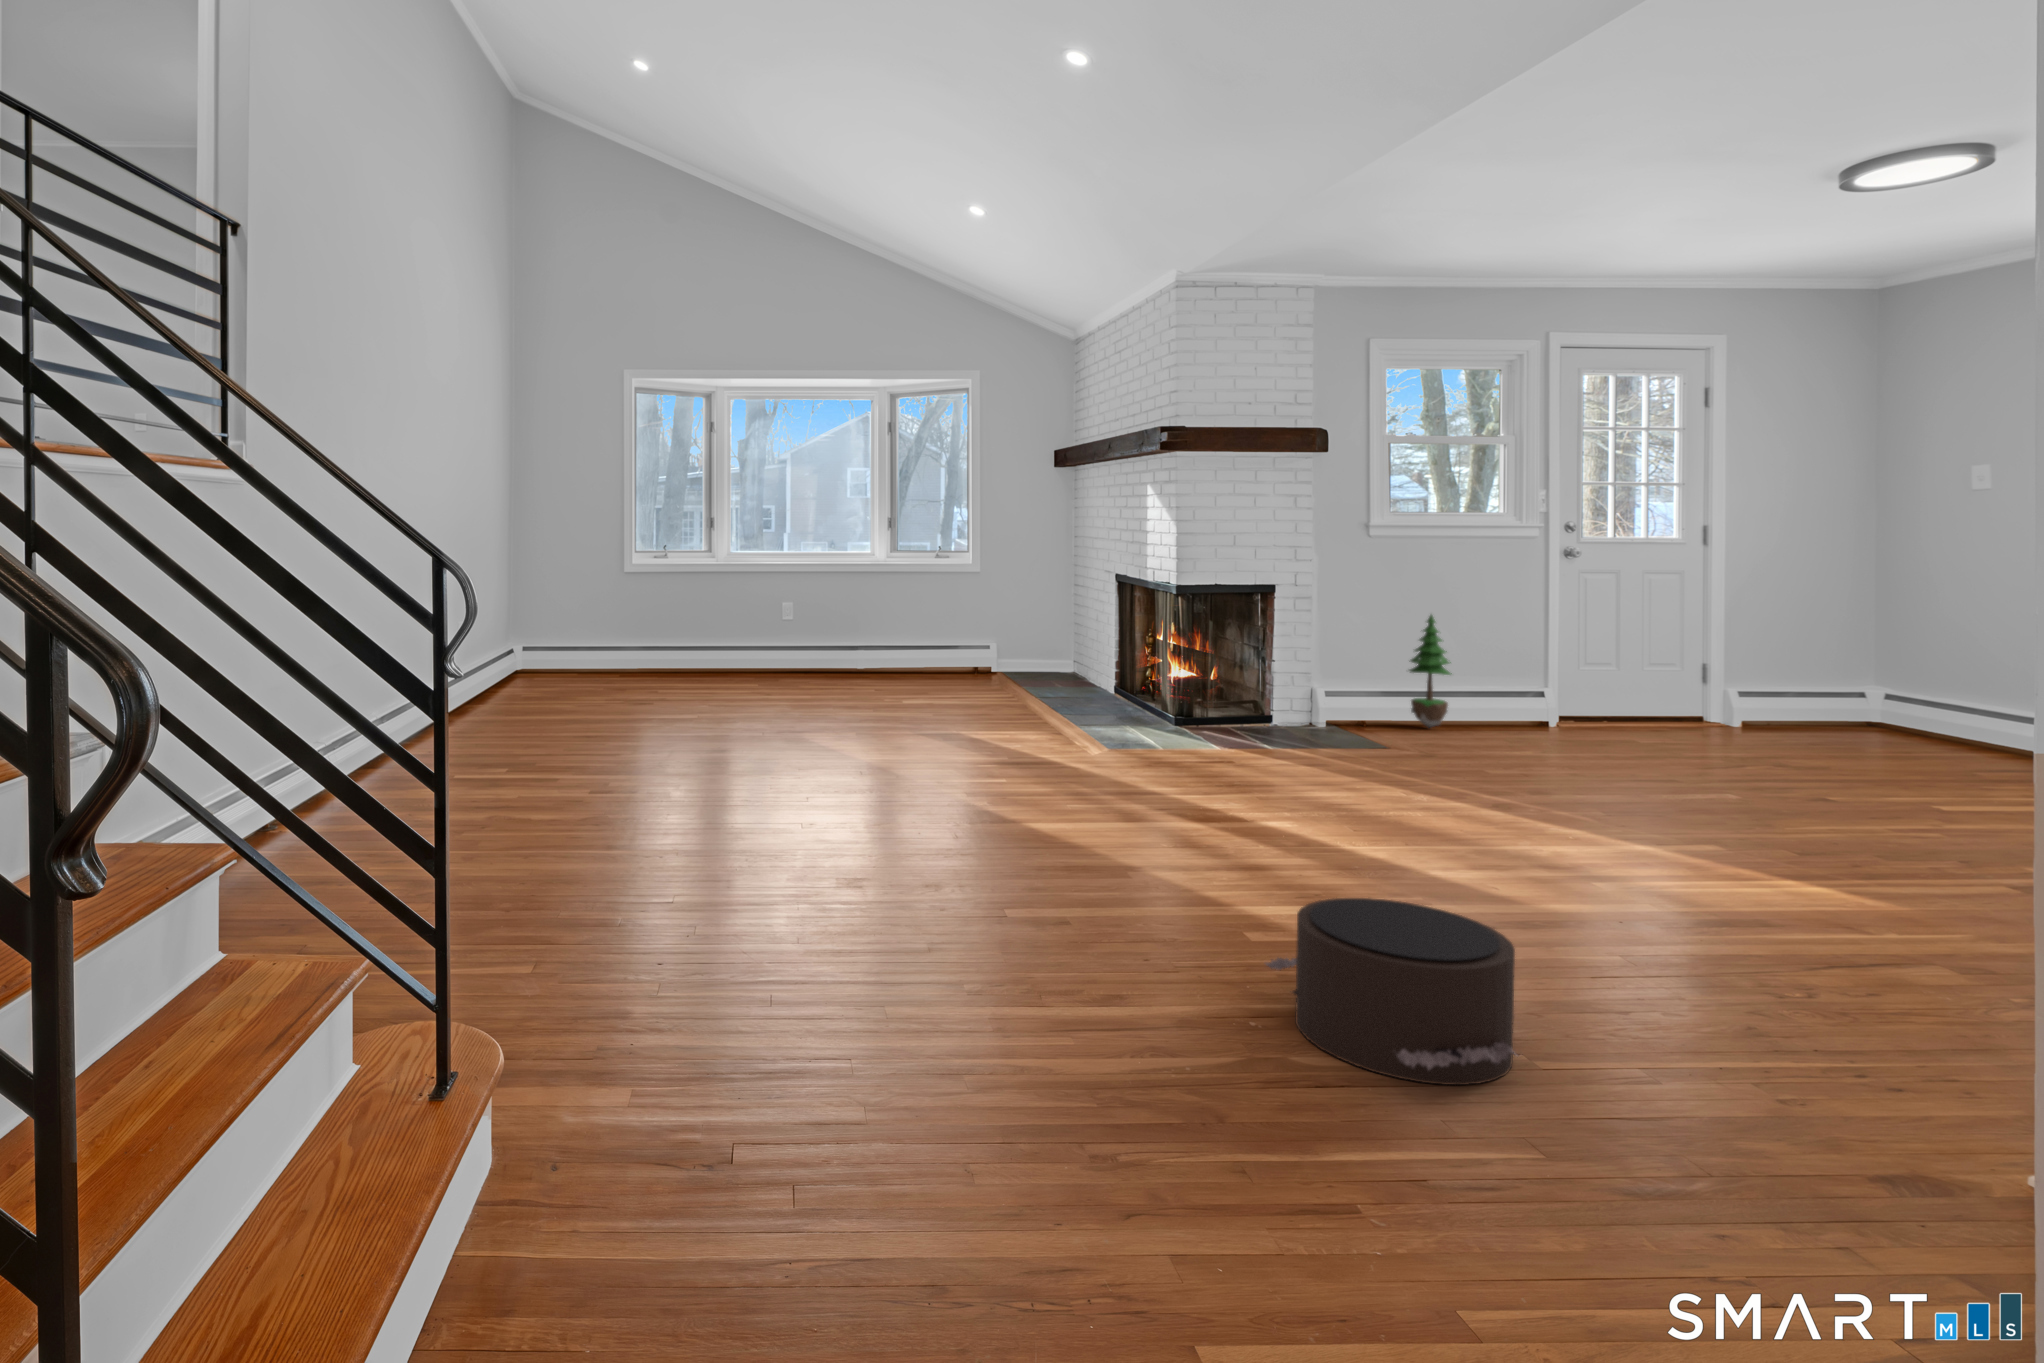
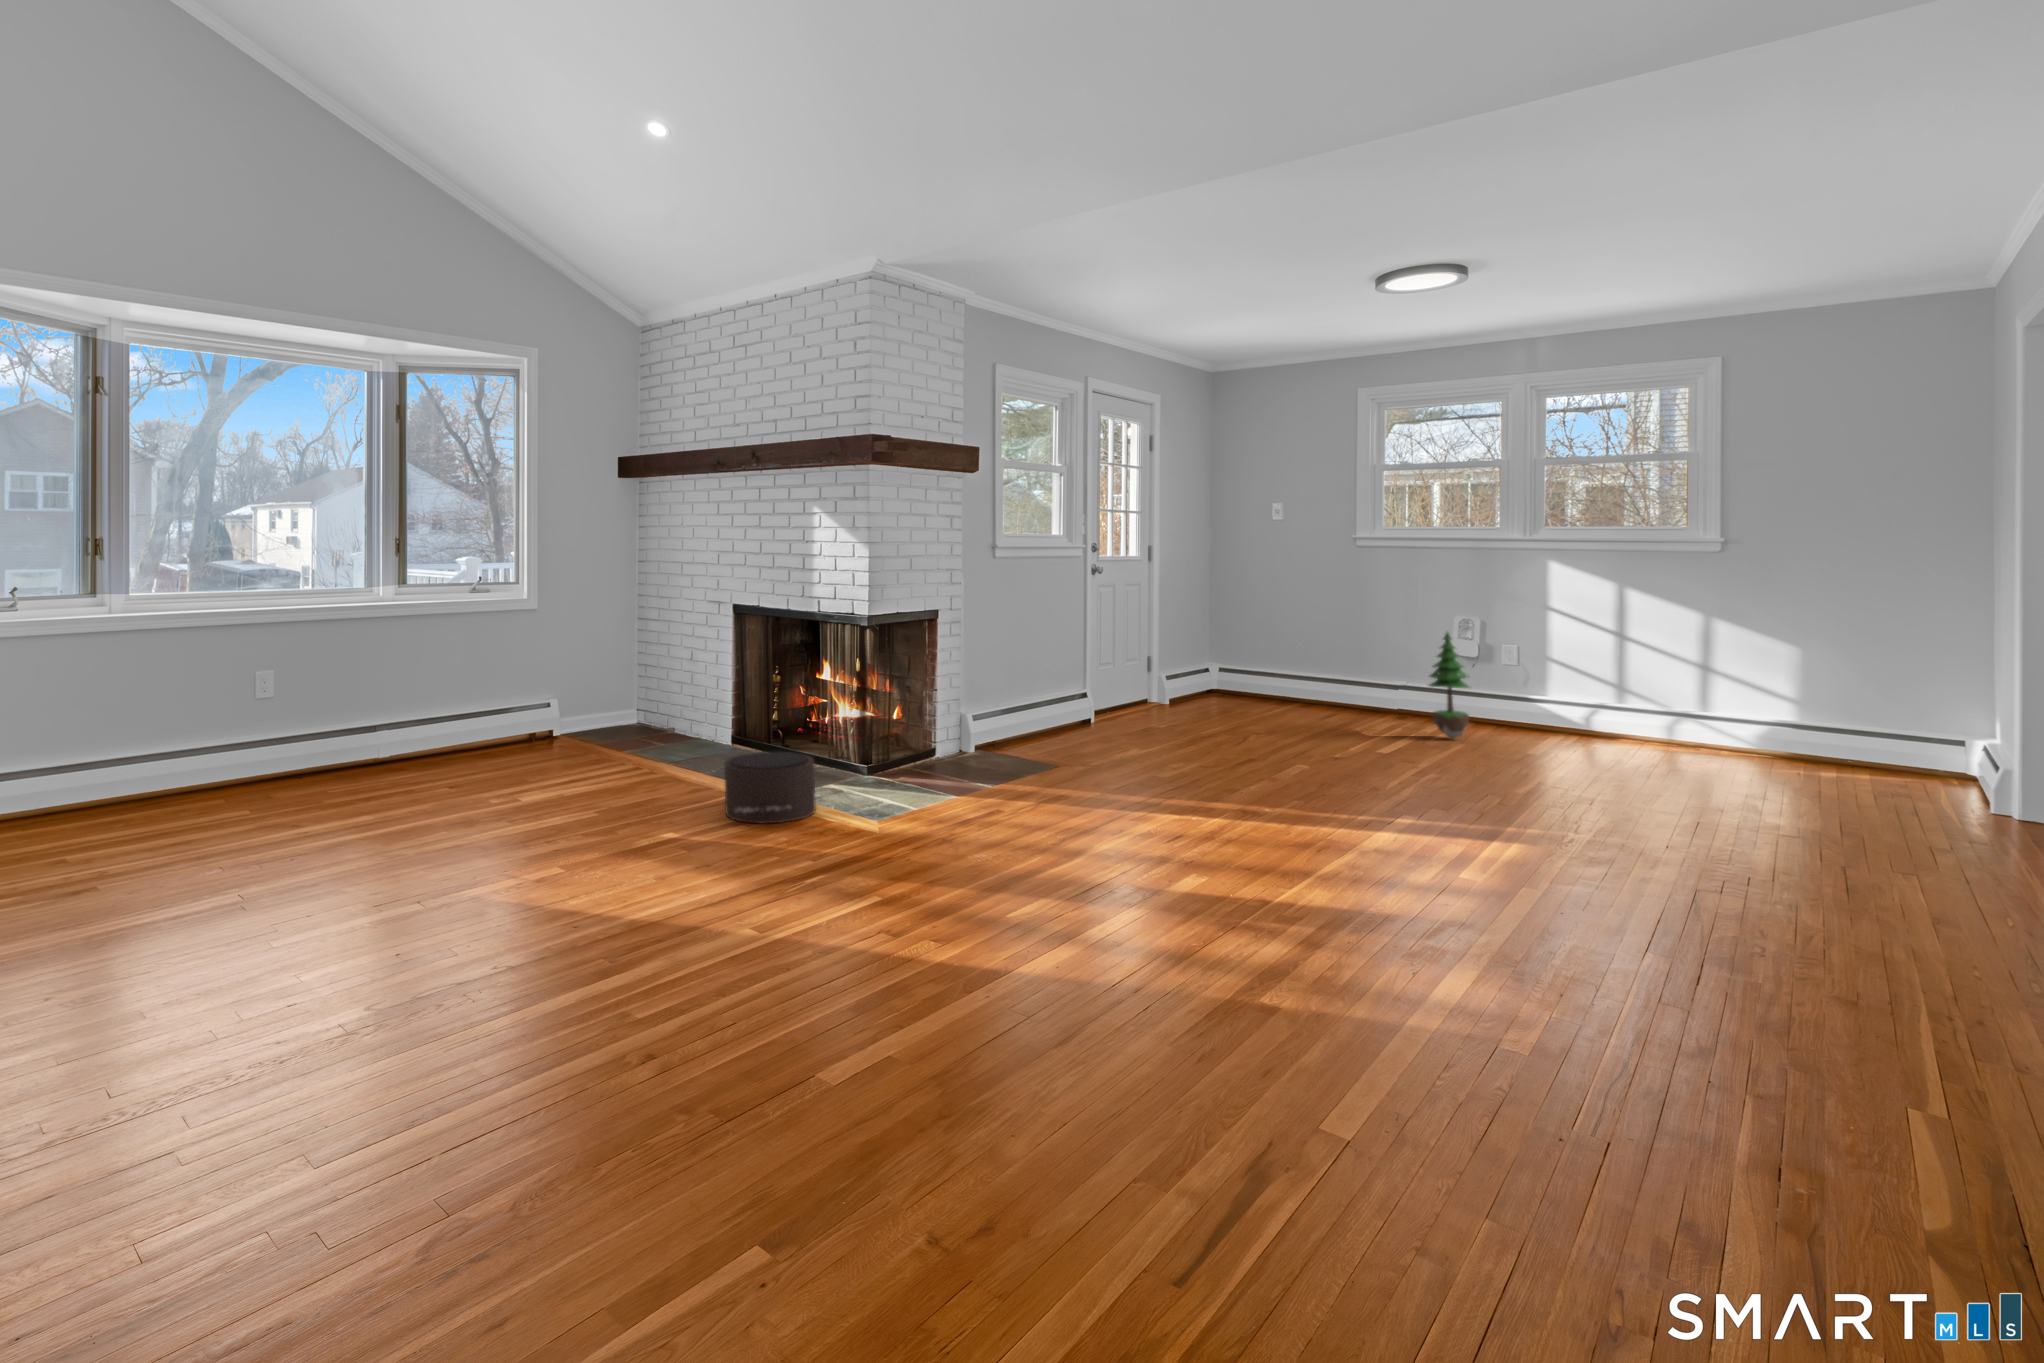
pouf: present [1266,898,1518,1085] -> present [724,752,816,824]

